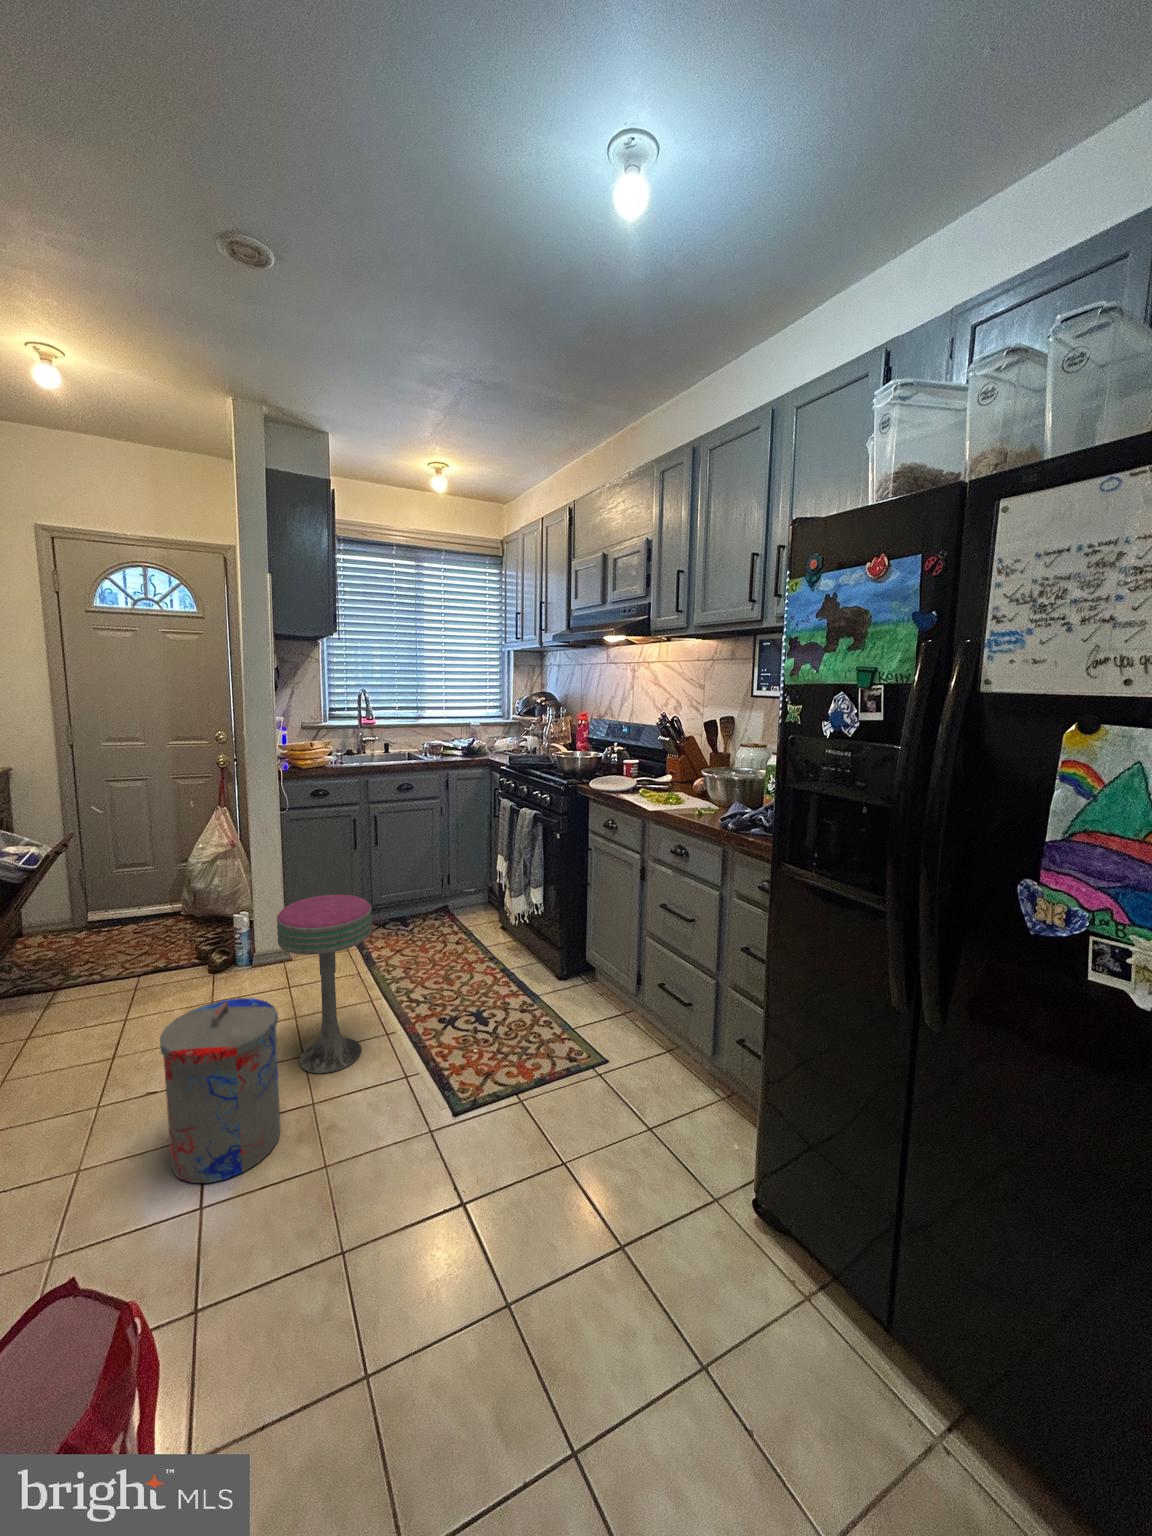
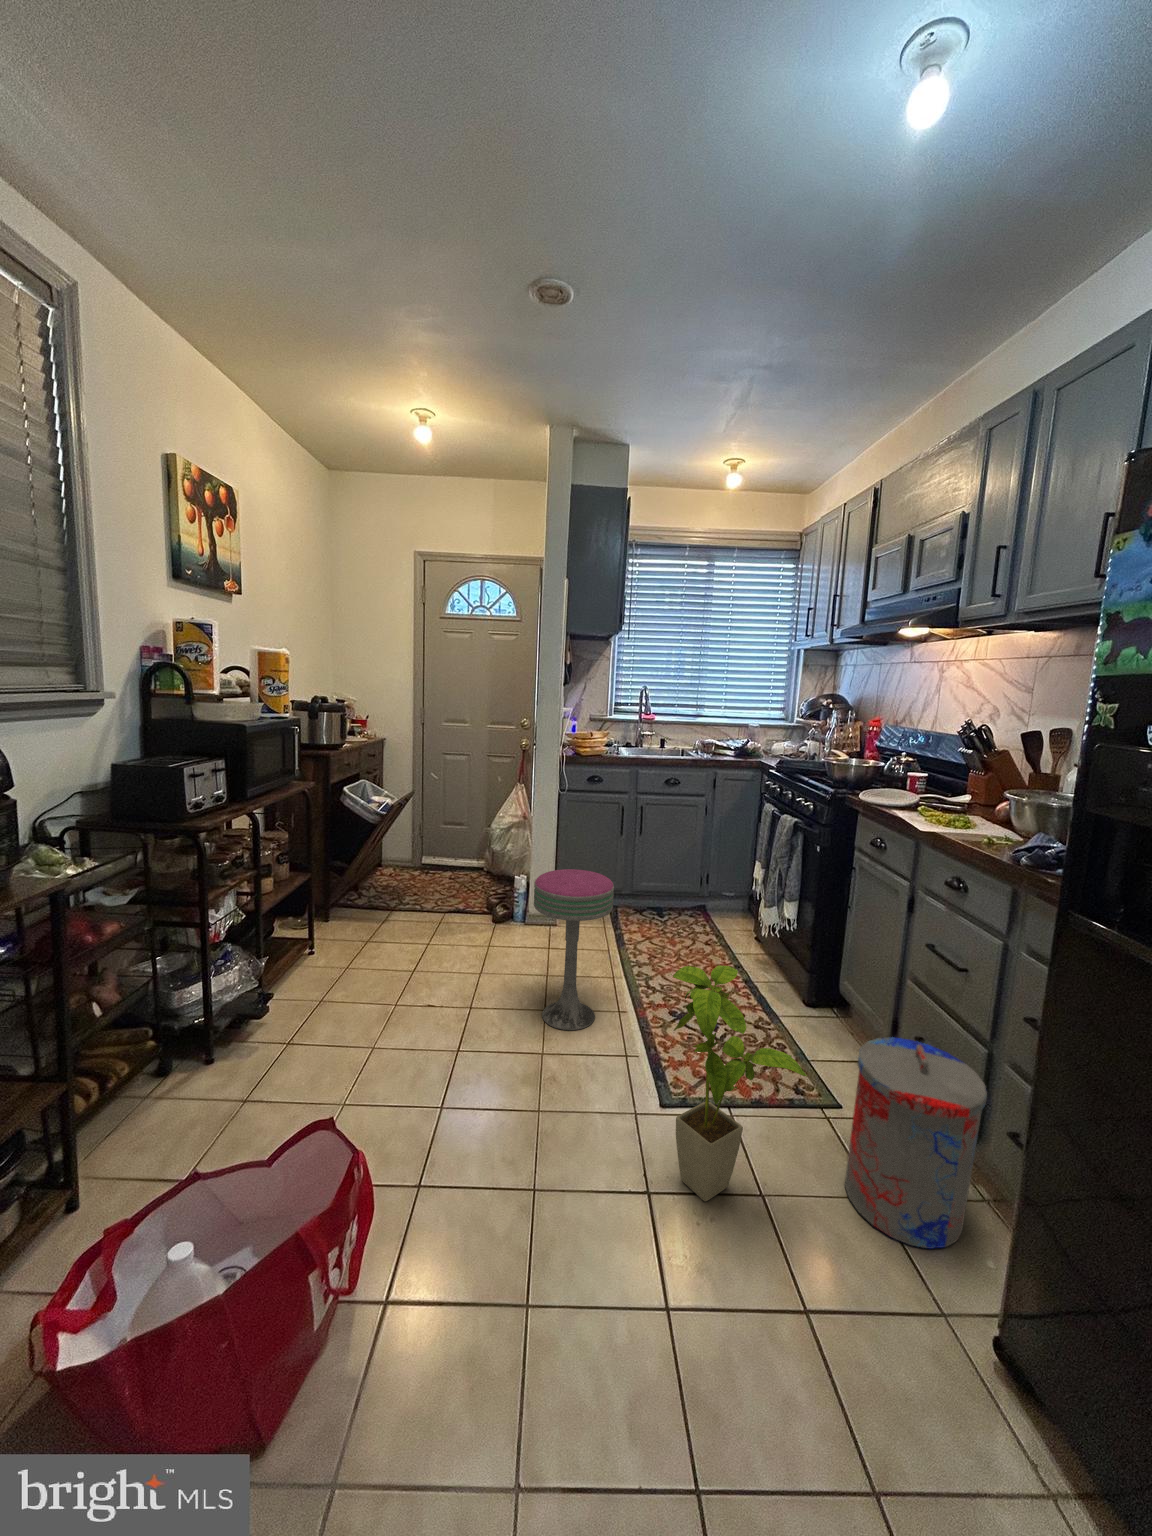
house plant: none [468,965,599,1197] -> present [673,966,807,1202]
trash can: present [160,998,280,1183] -> present [845,1037,987,1249]

